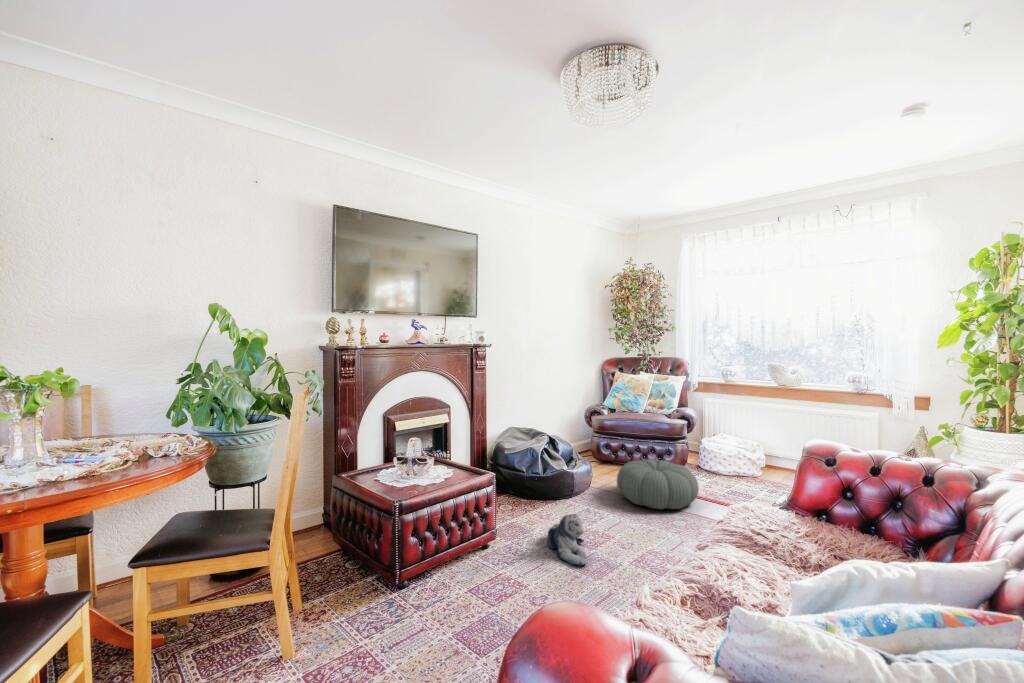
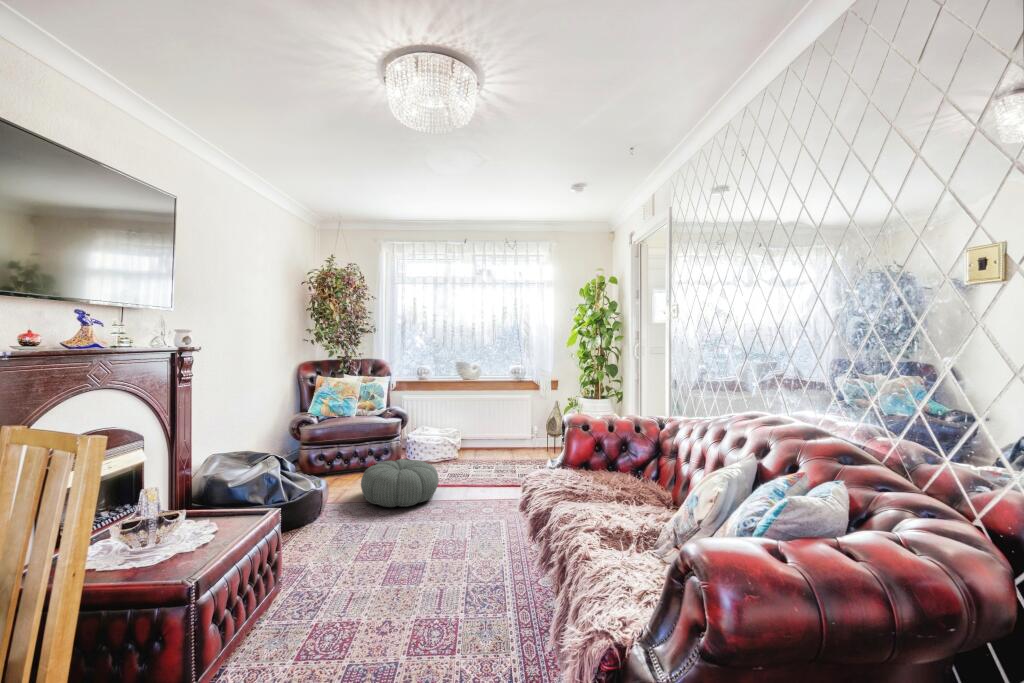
plush toy: present [548,514,587,566] -> none [335,529,398,582]

